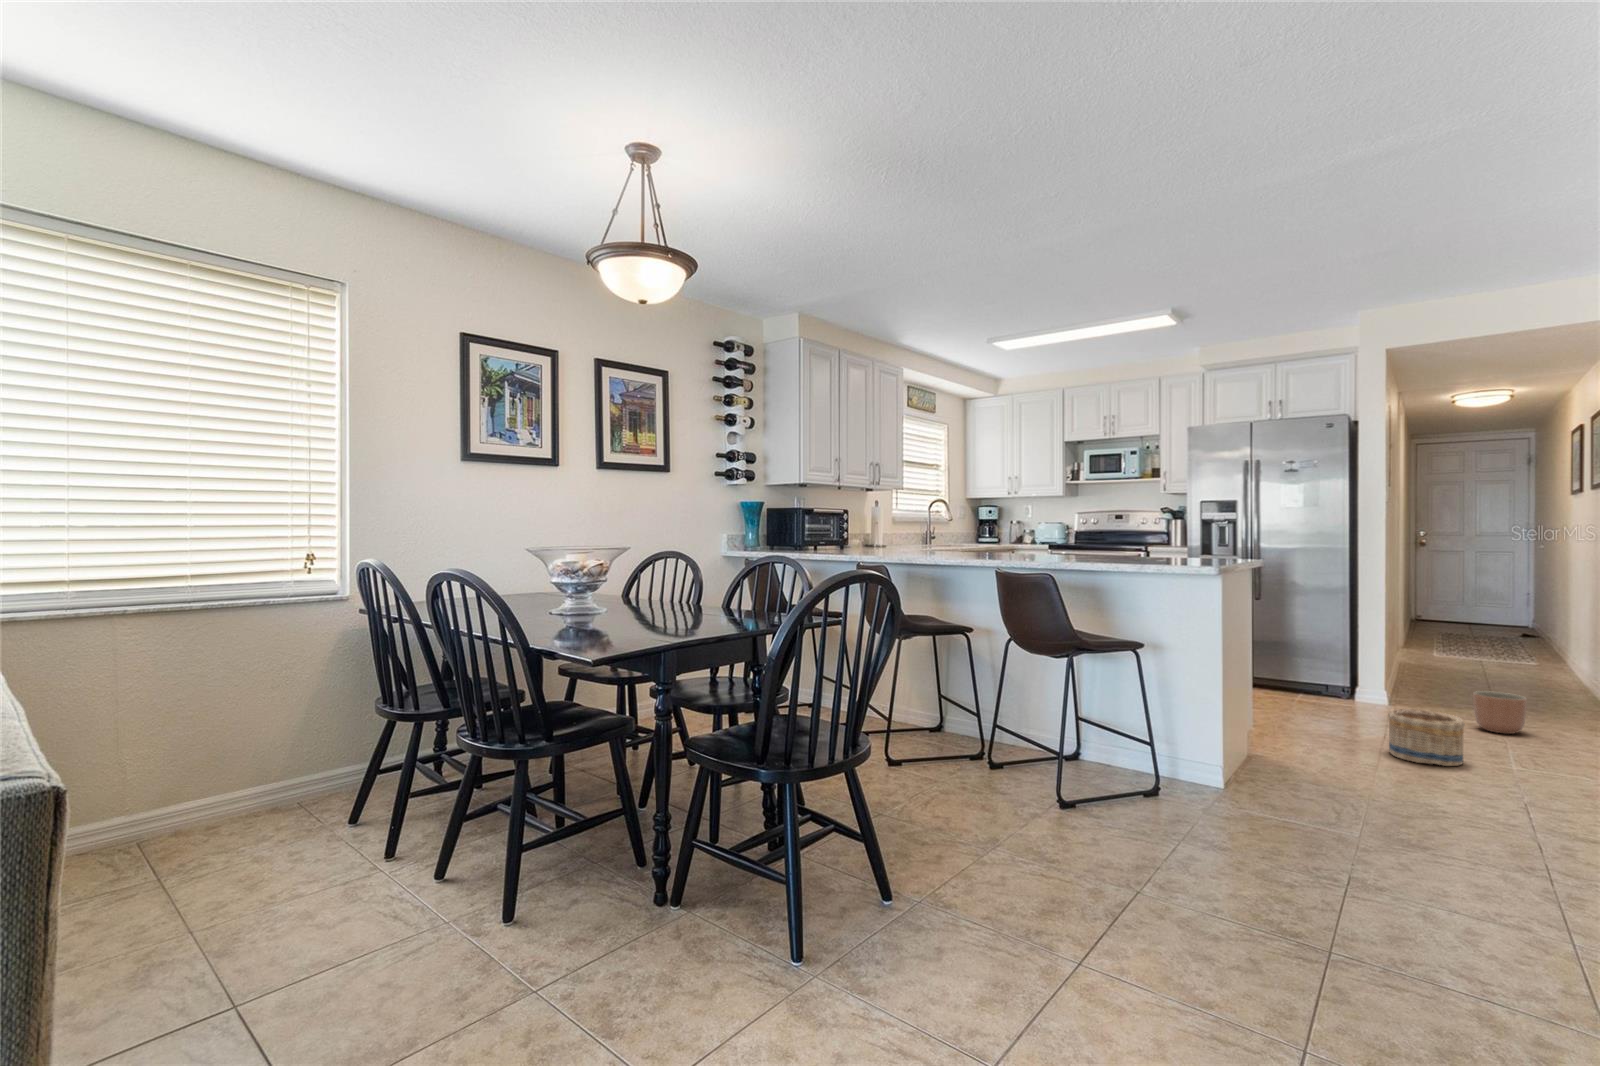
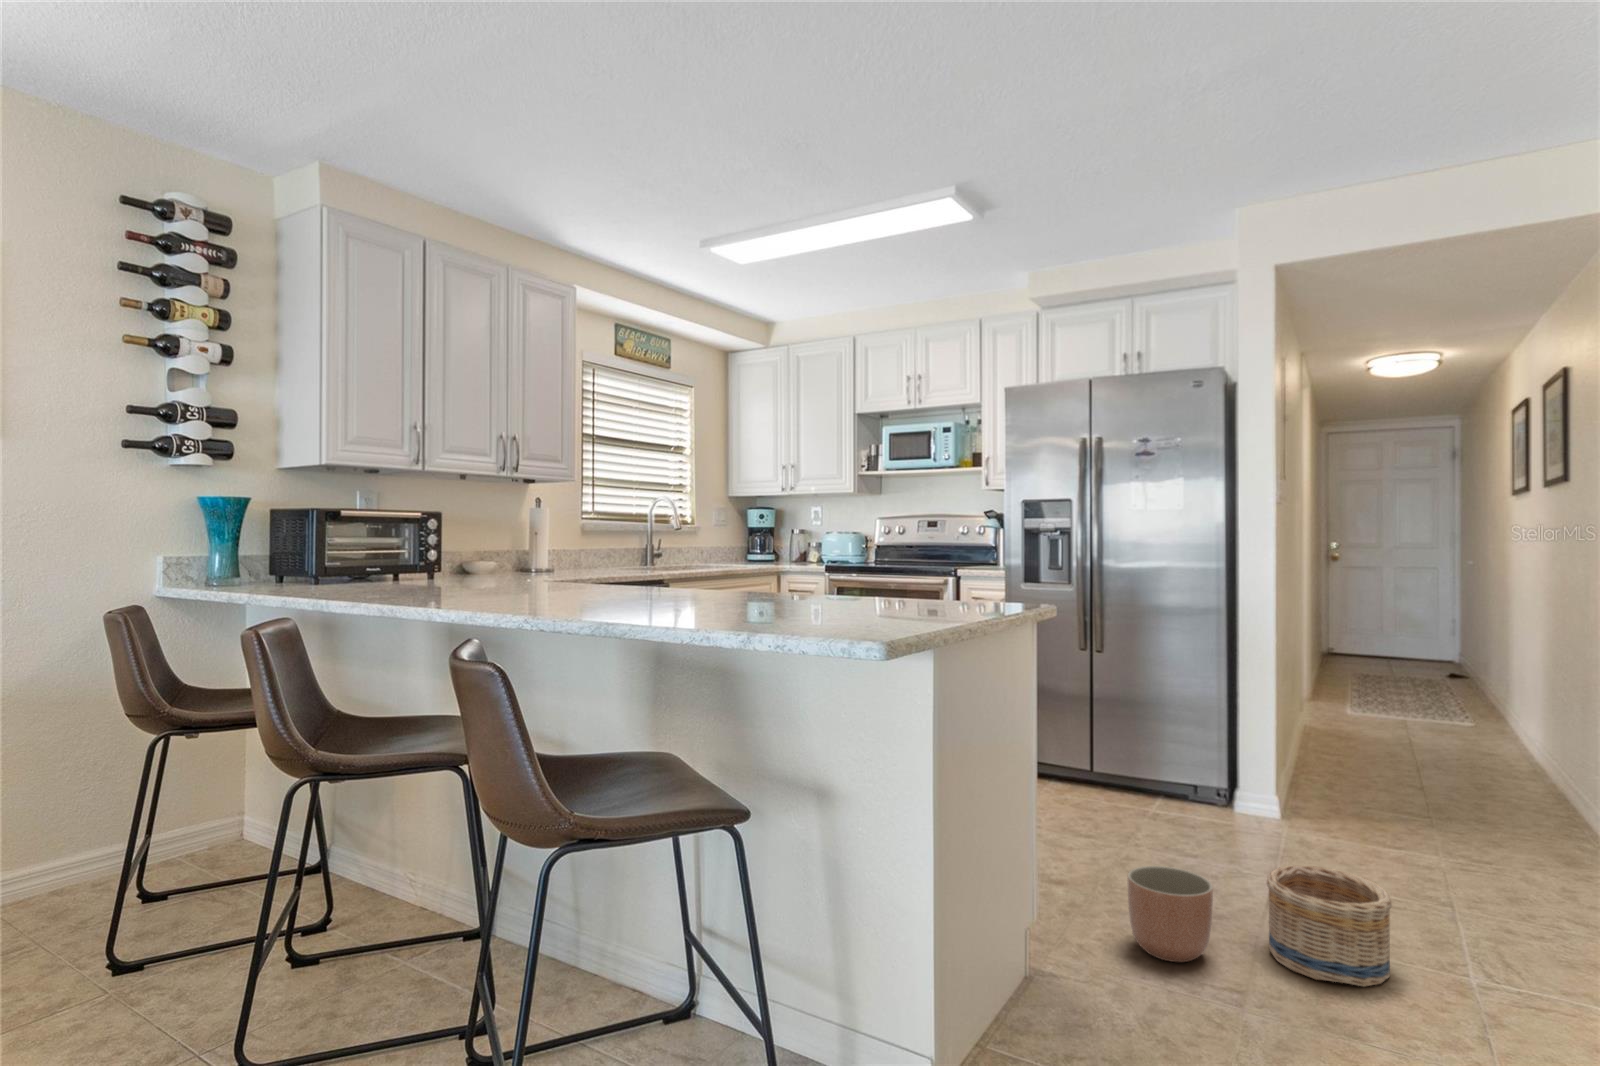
planter: present [1473,691,1527,734] -> present [1127,866,1213,962]

